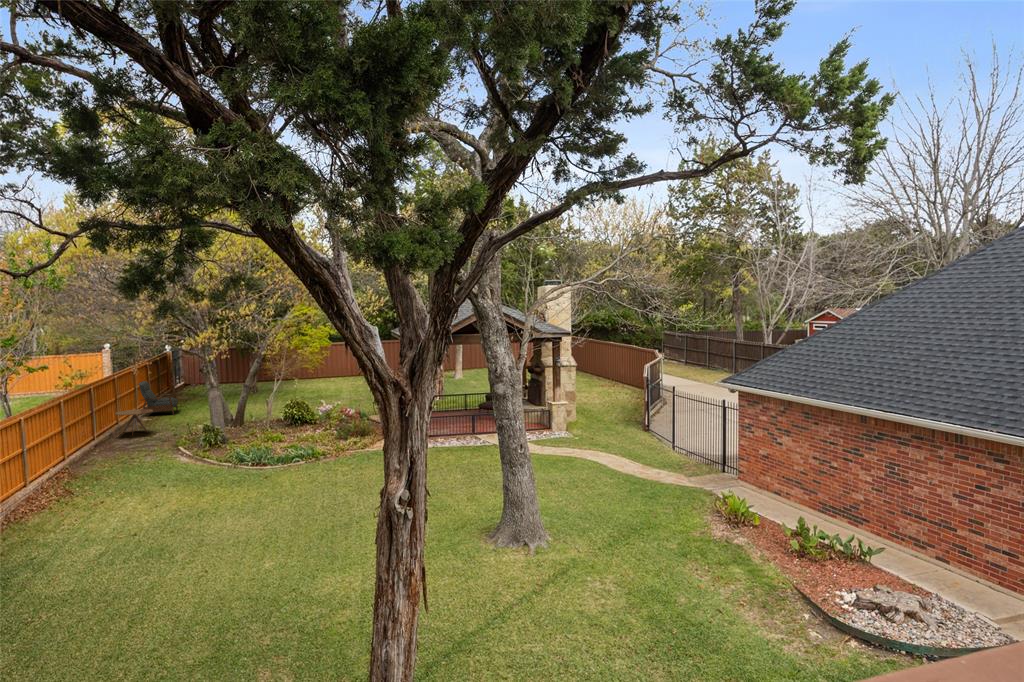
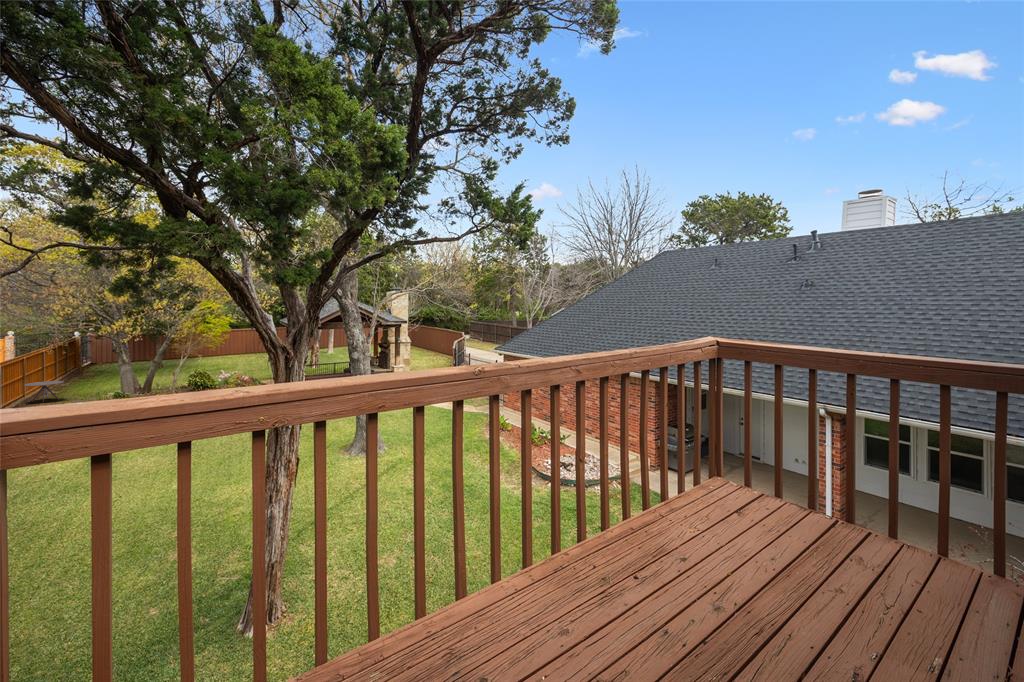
chair: present [139,381,178,415] -> none [47,359,88,388]

